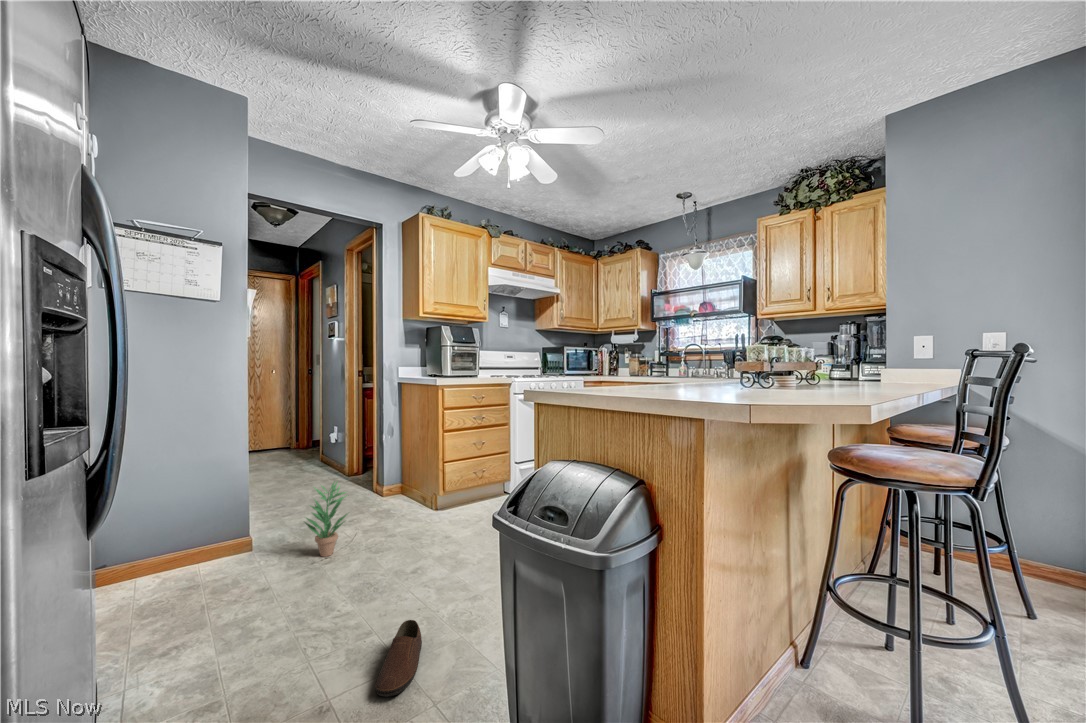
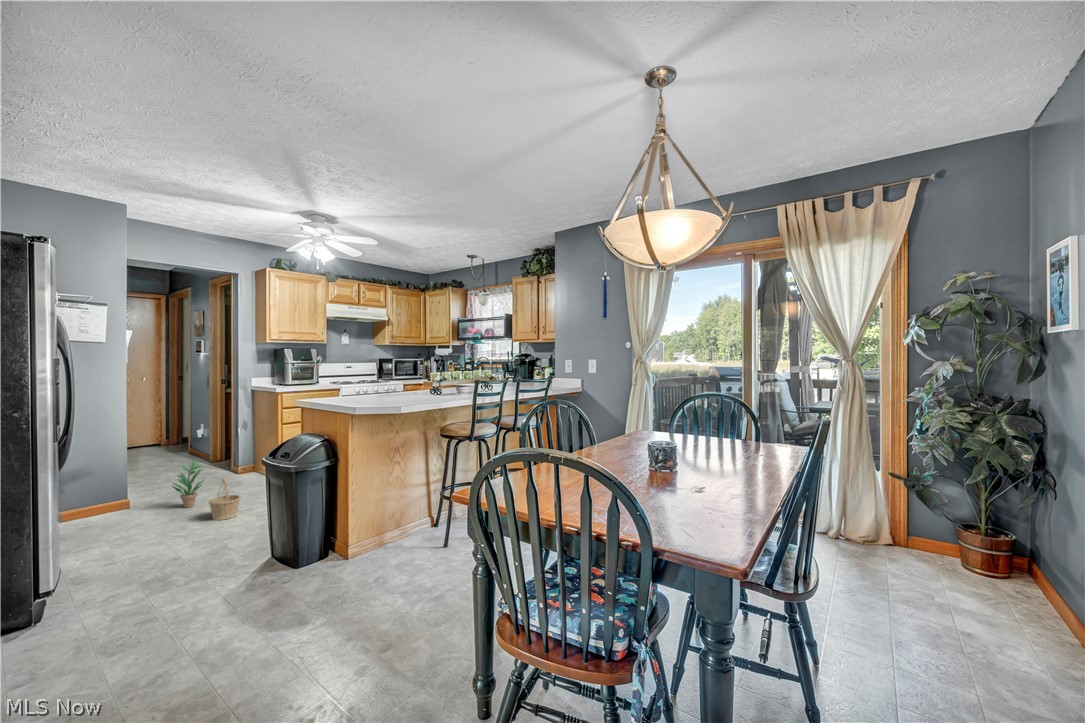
basket: none [358,517,404,592] -> present [209,478,241,520]
shoe: present [375,620,422,697] -> none [210,524,242,552]

